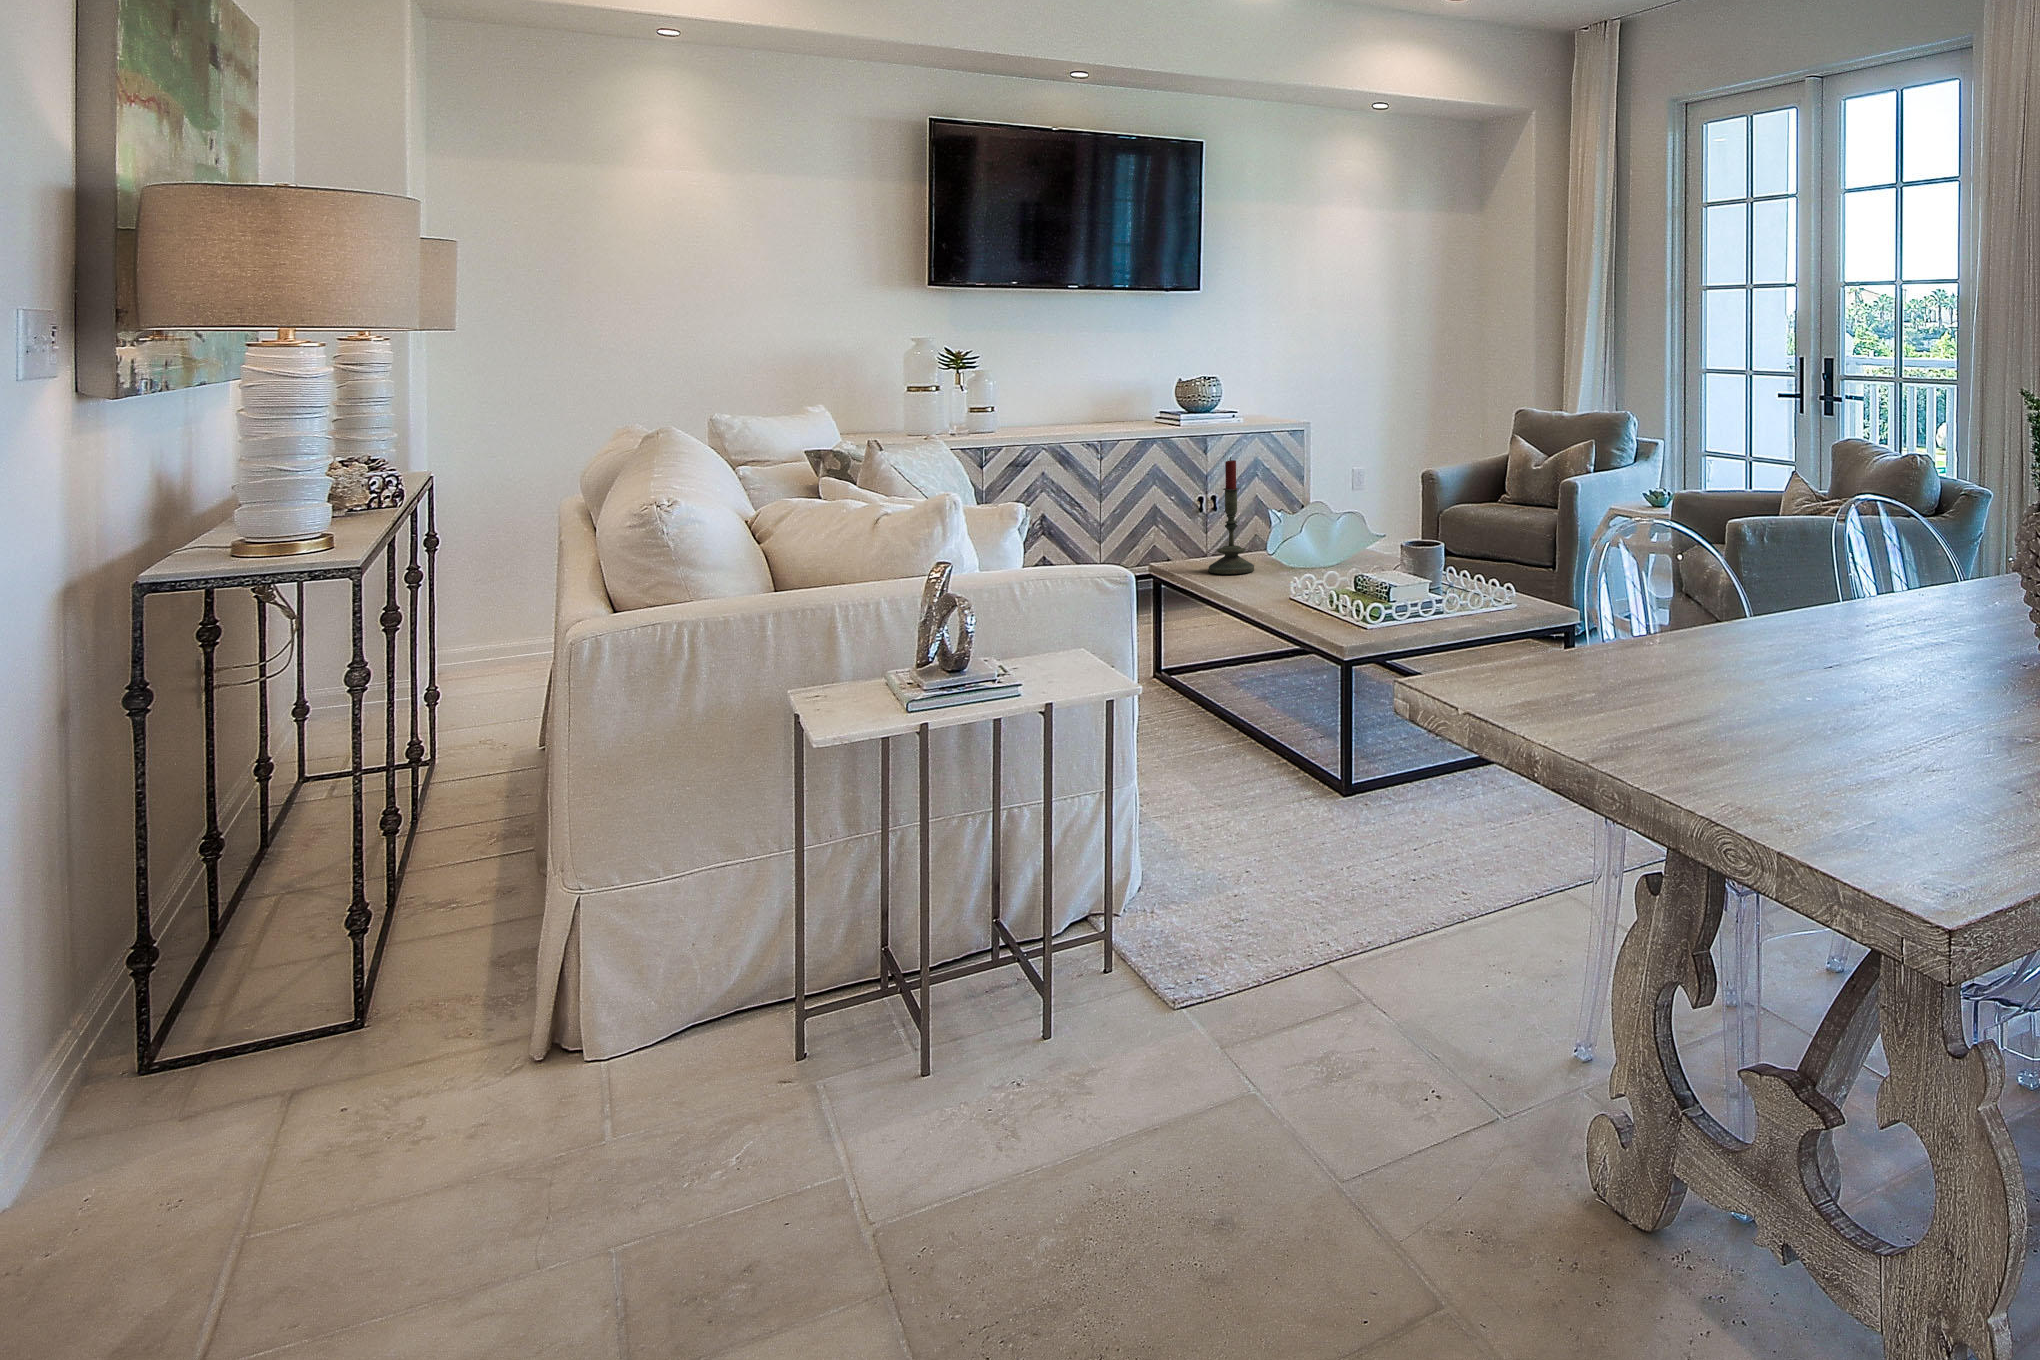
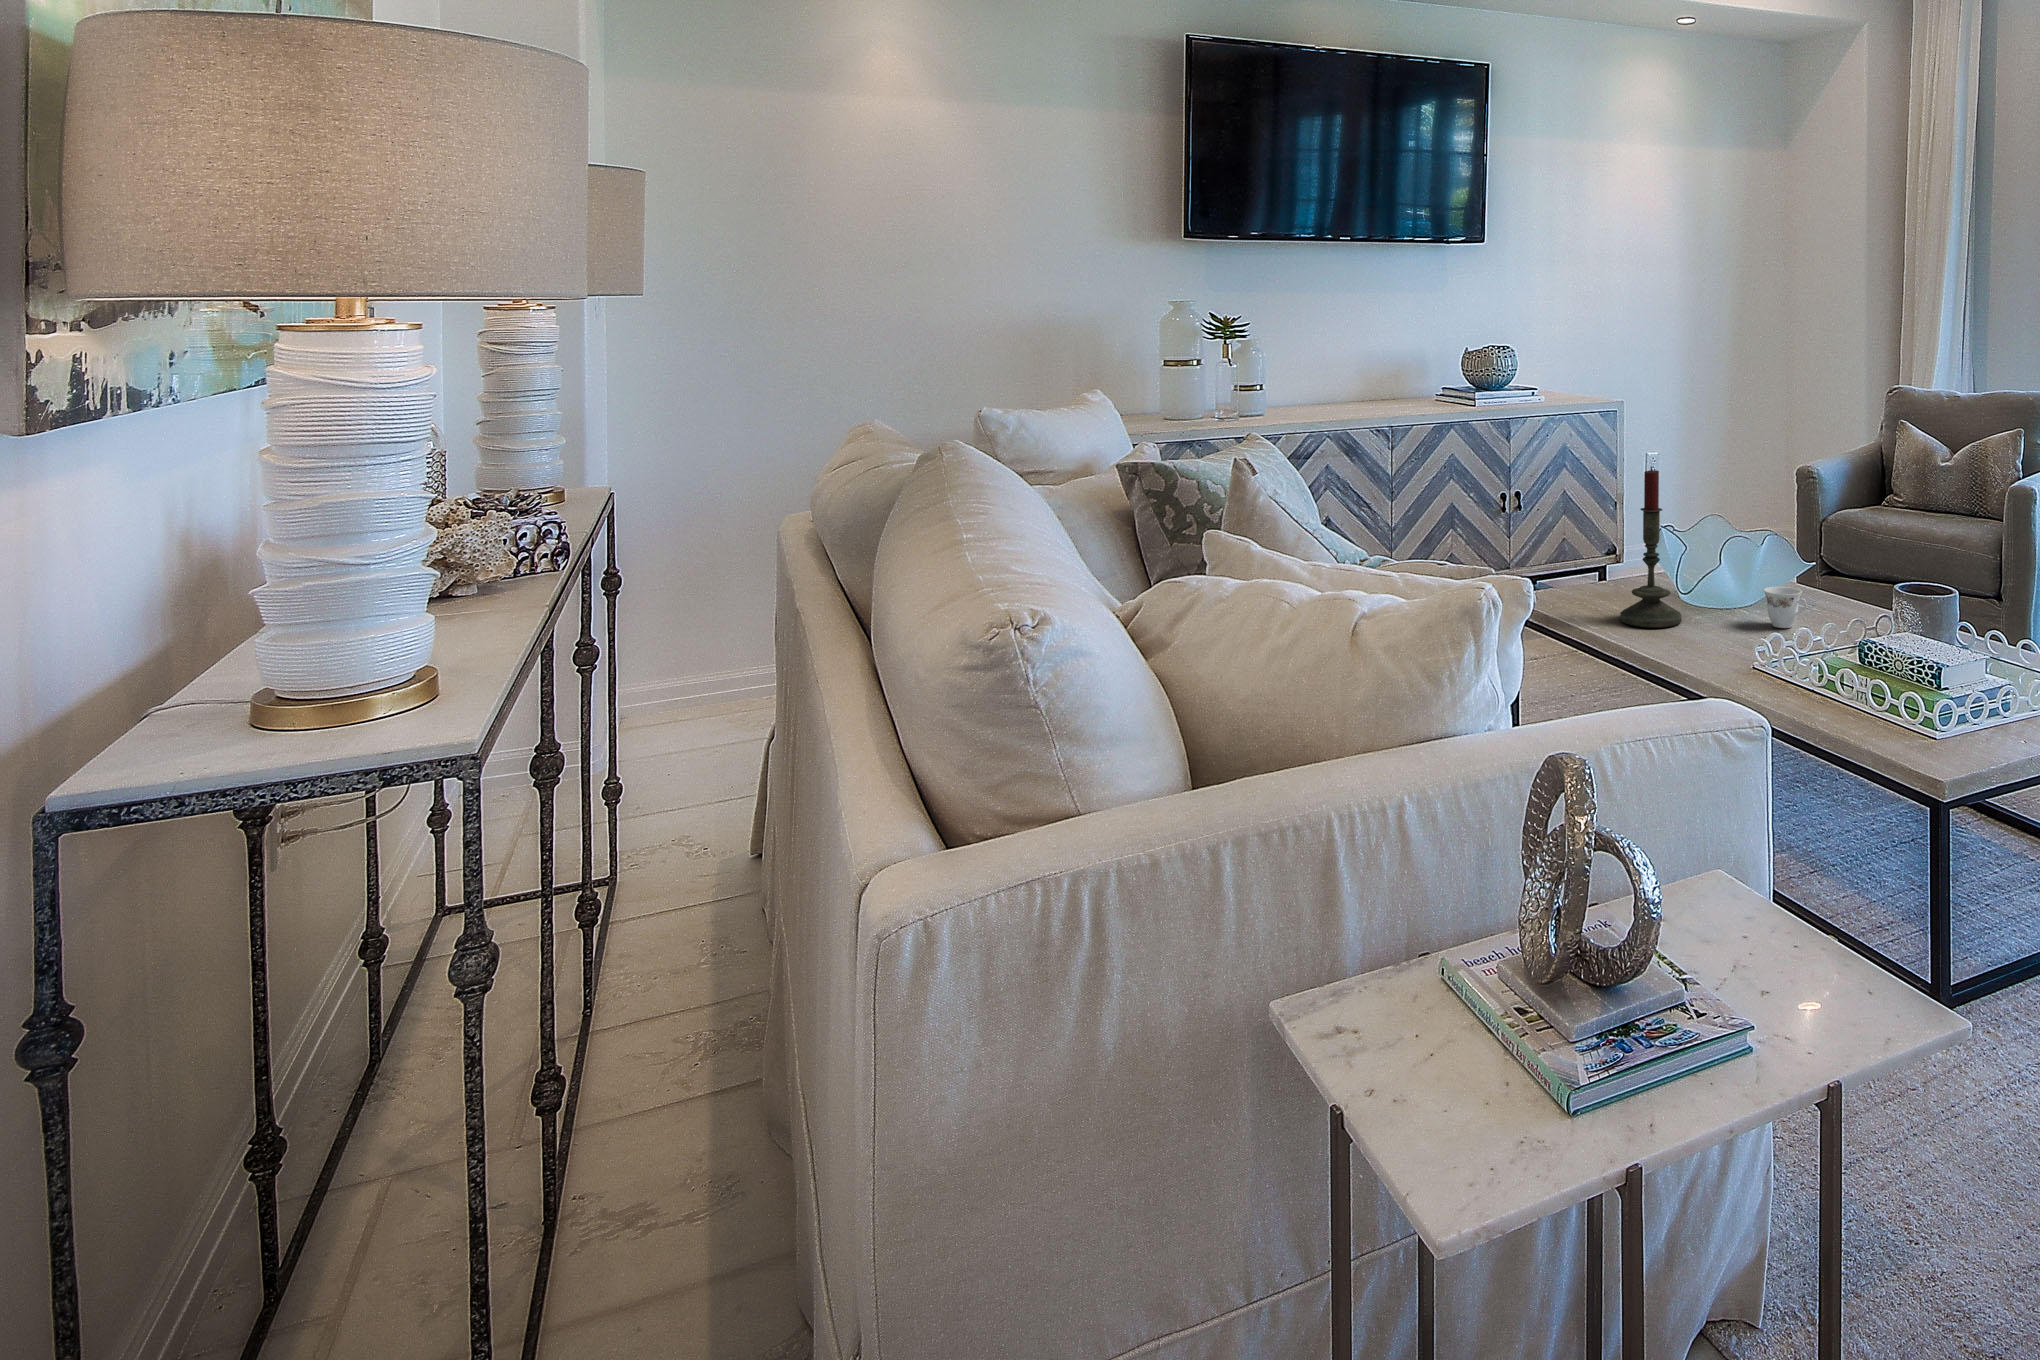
teacup: none [1311,545,1340,574] -> present [1764,586,1807,628]

